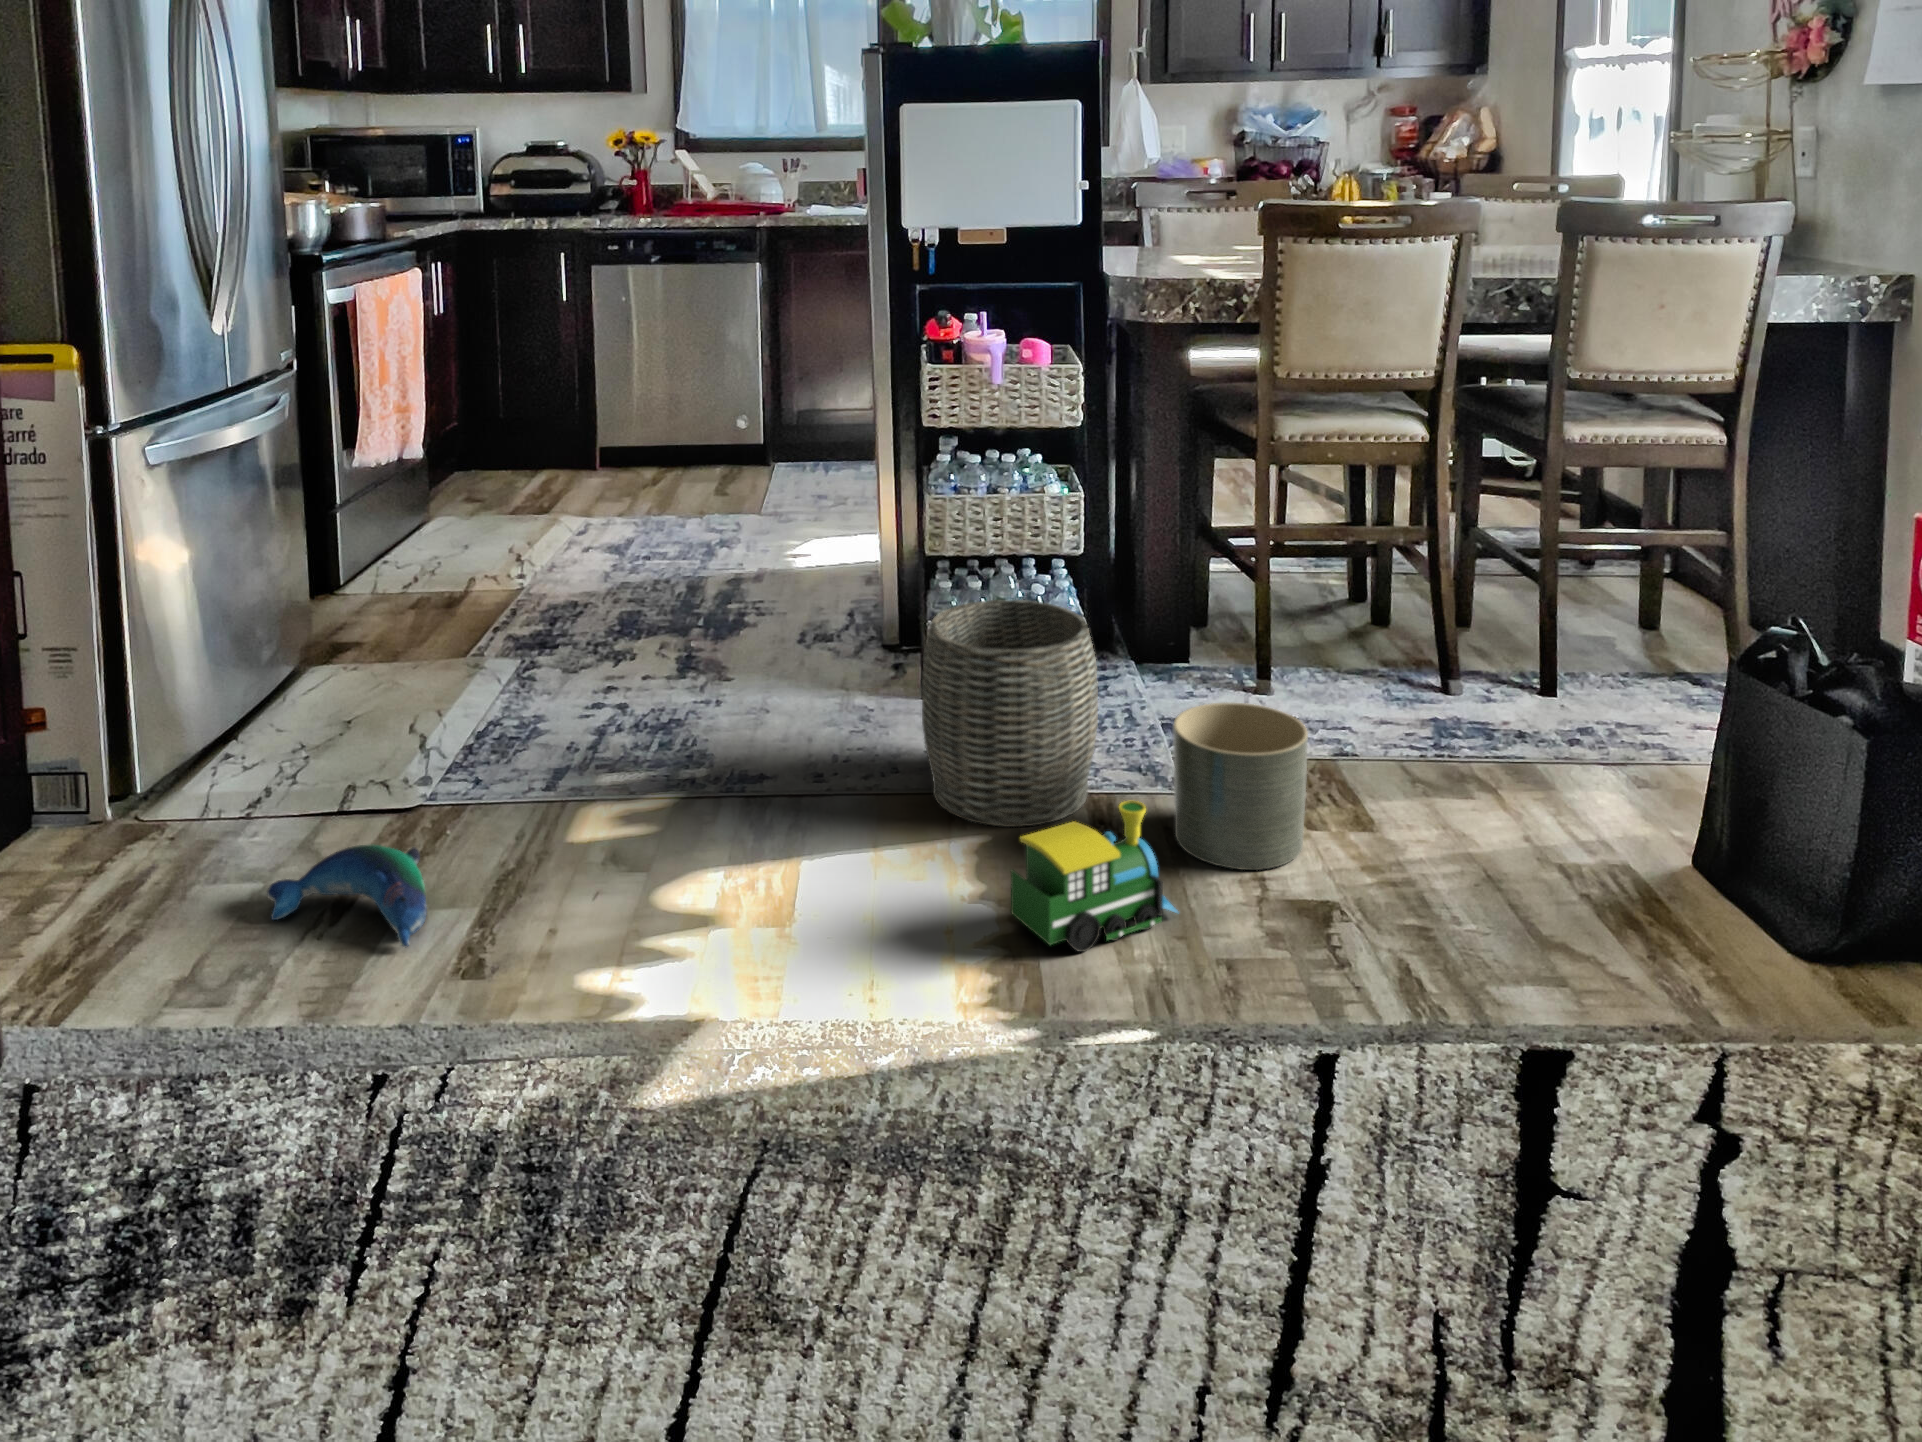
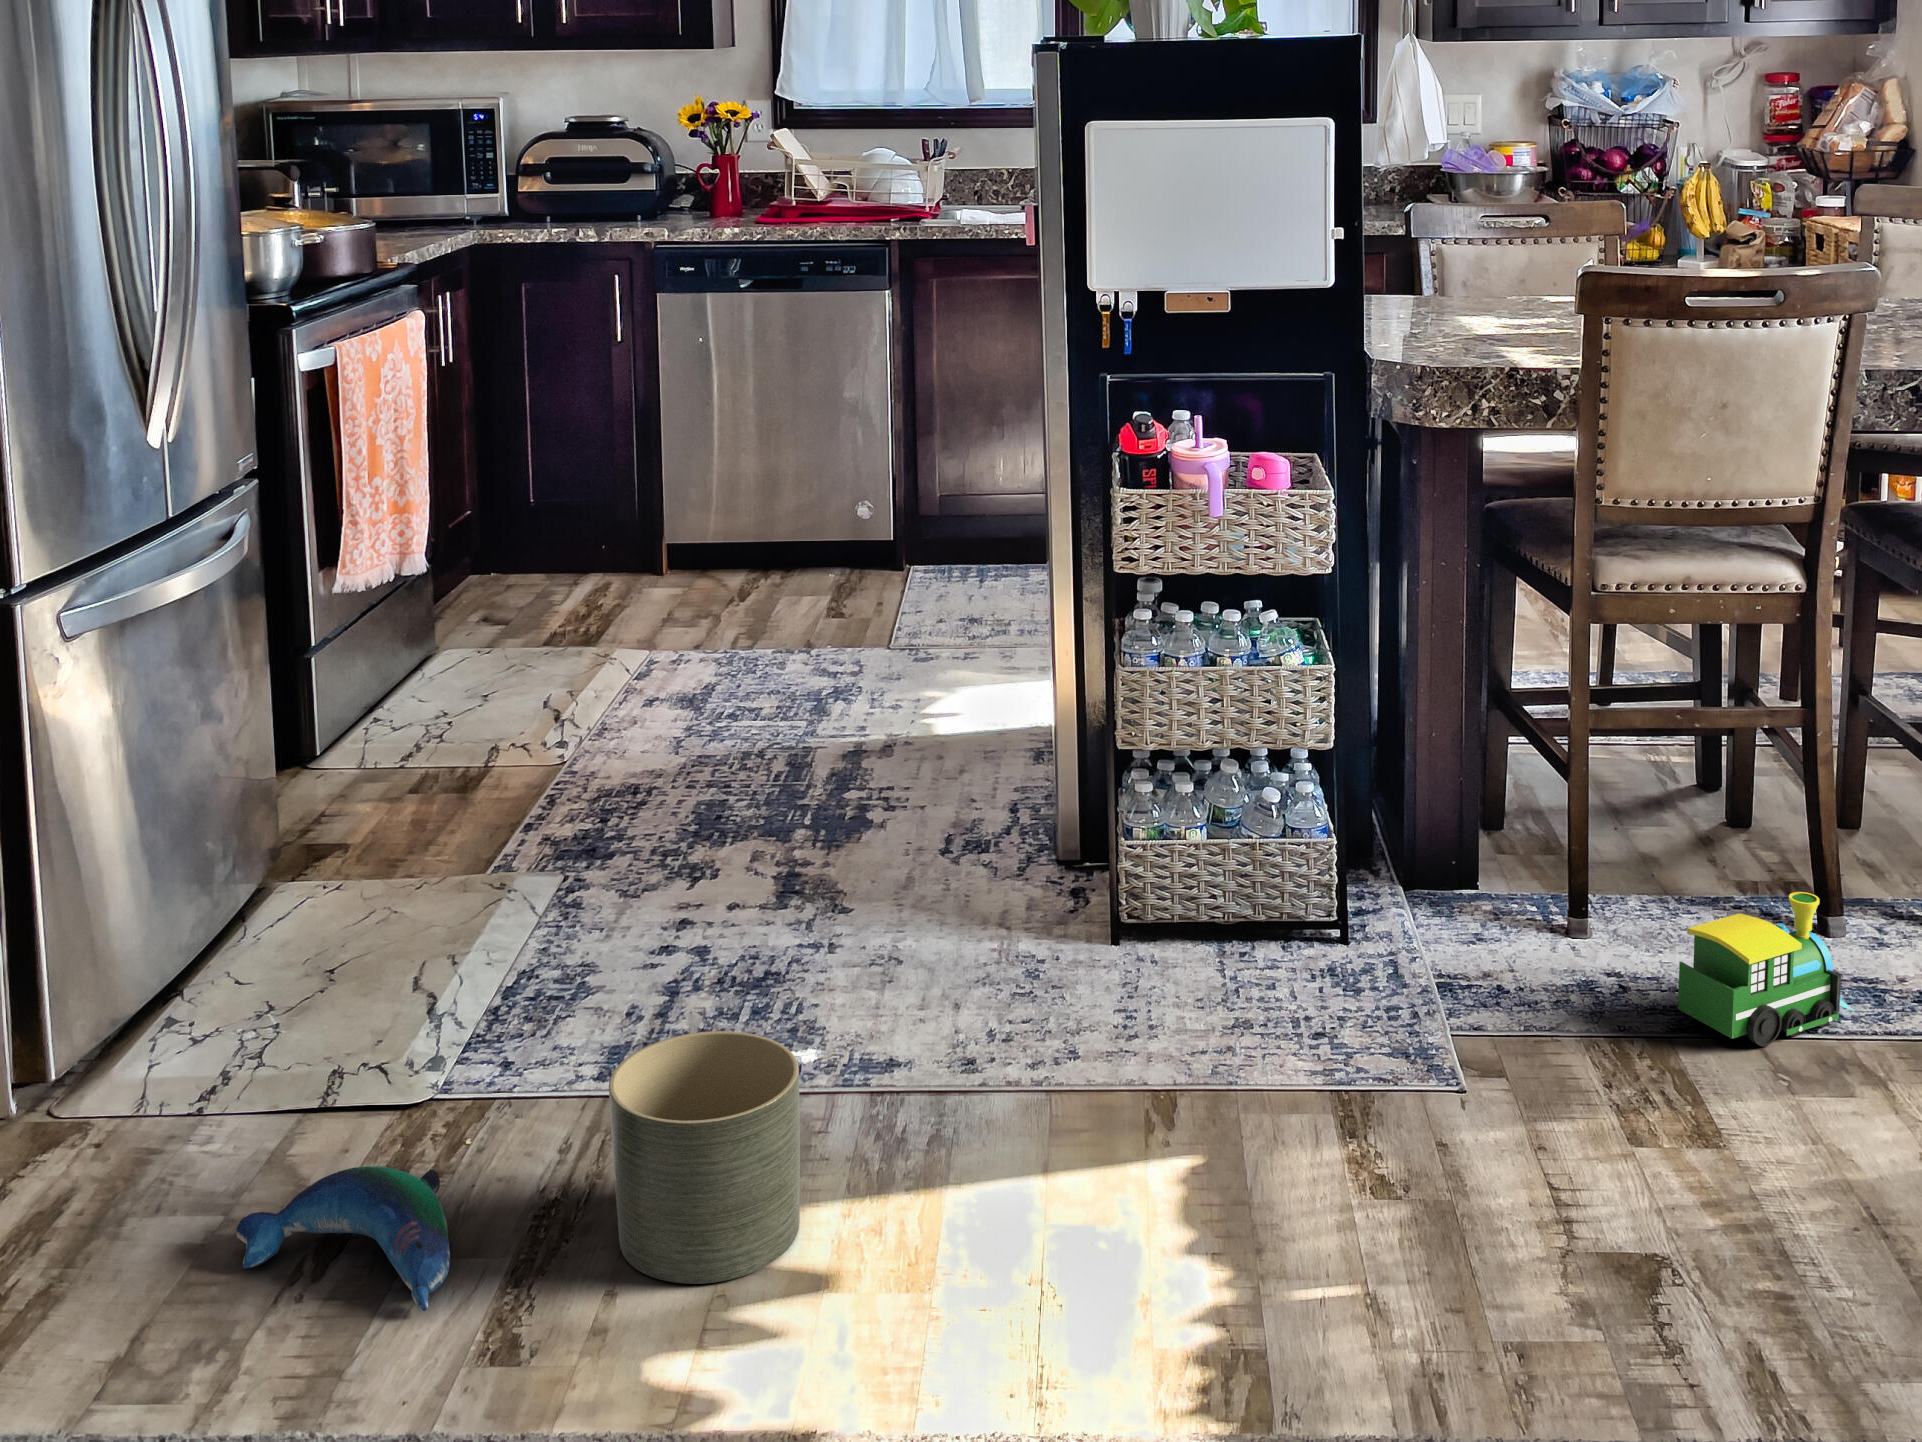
woven basket: present [922,600,1098,827] -> none [1110,821,1347,1136]
planter: present [1173,703,1308,870] -> present [609,1031,800,1284]
toy train: present [1011,801,1177,952] -> present [1678,892,1854,1046]

